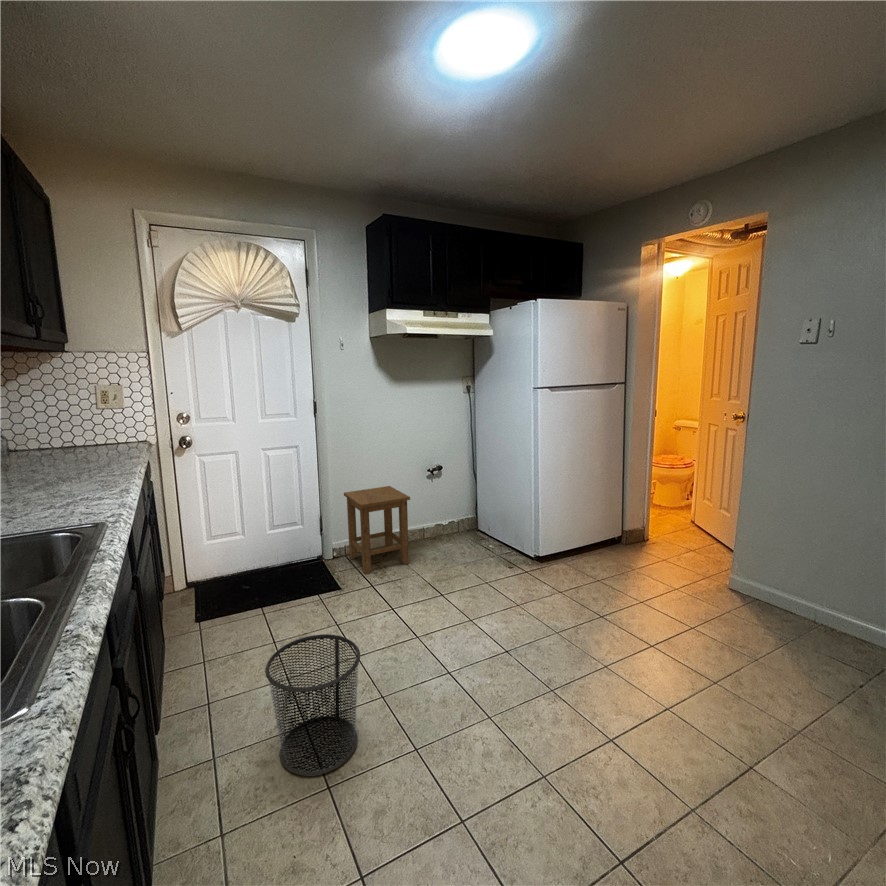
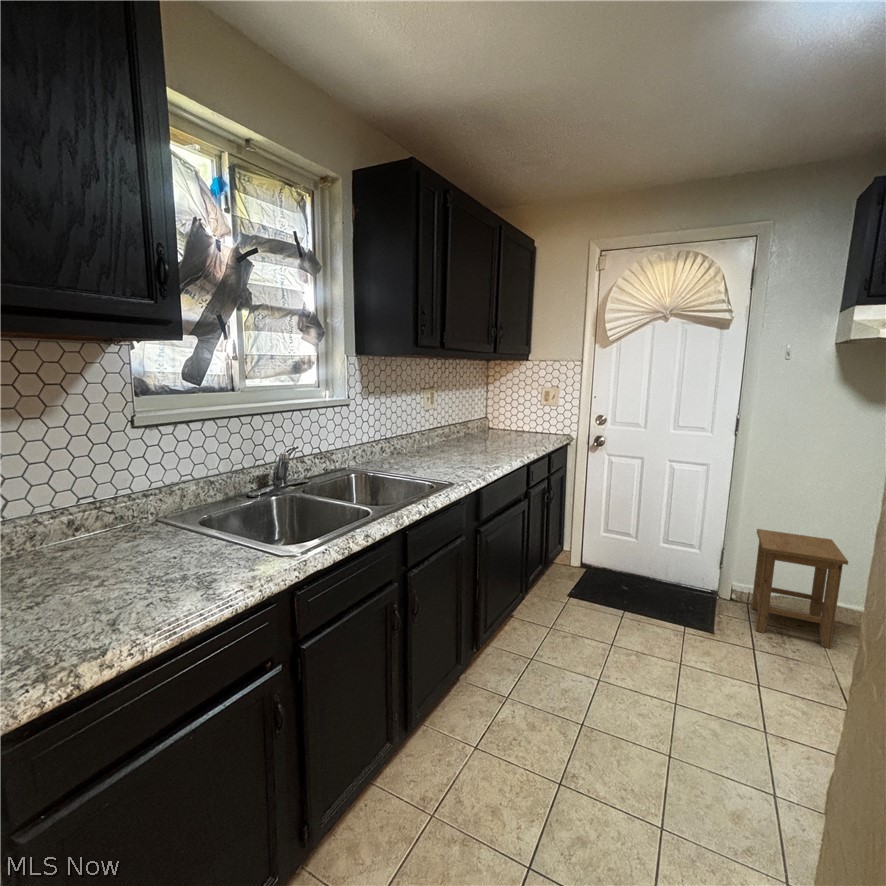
waste bin: present [265,634,360,776] -> none [540,639,633,778]

